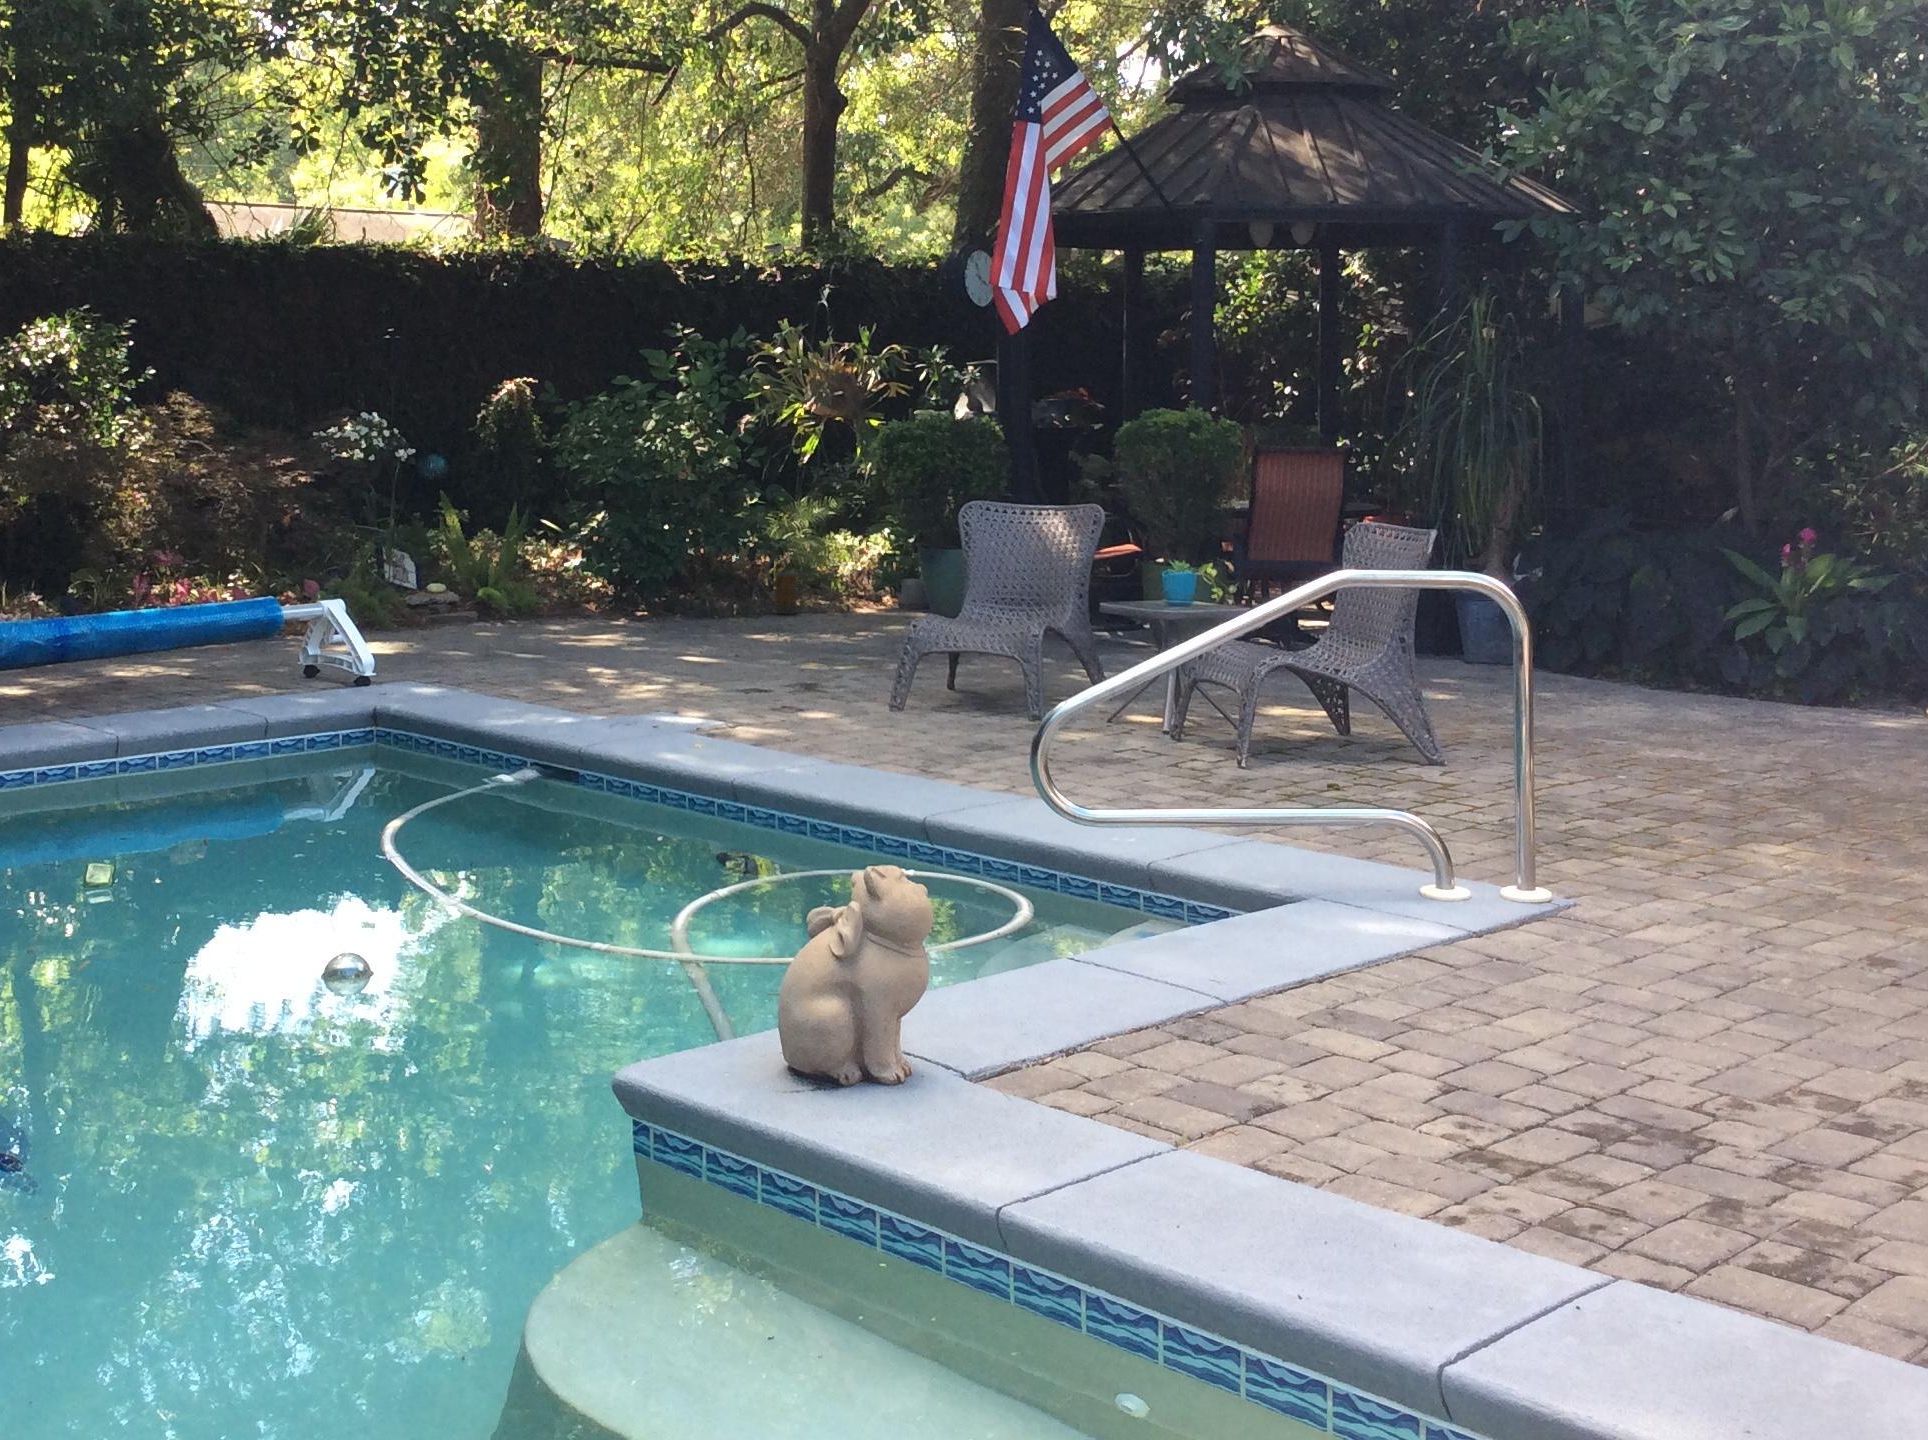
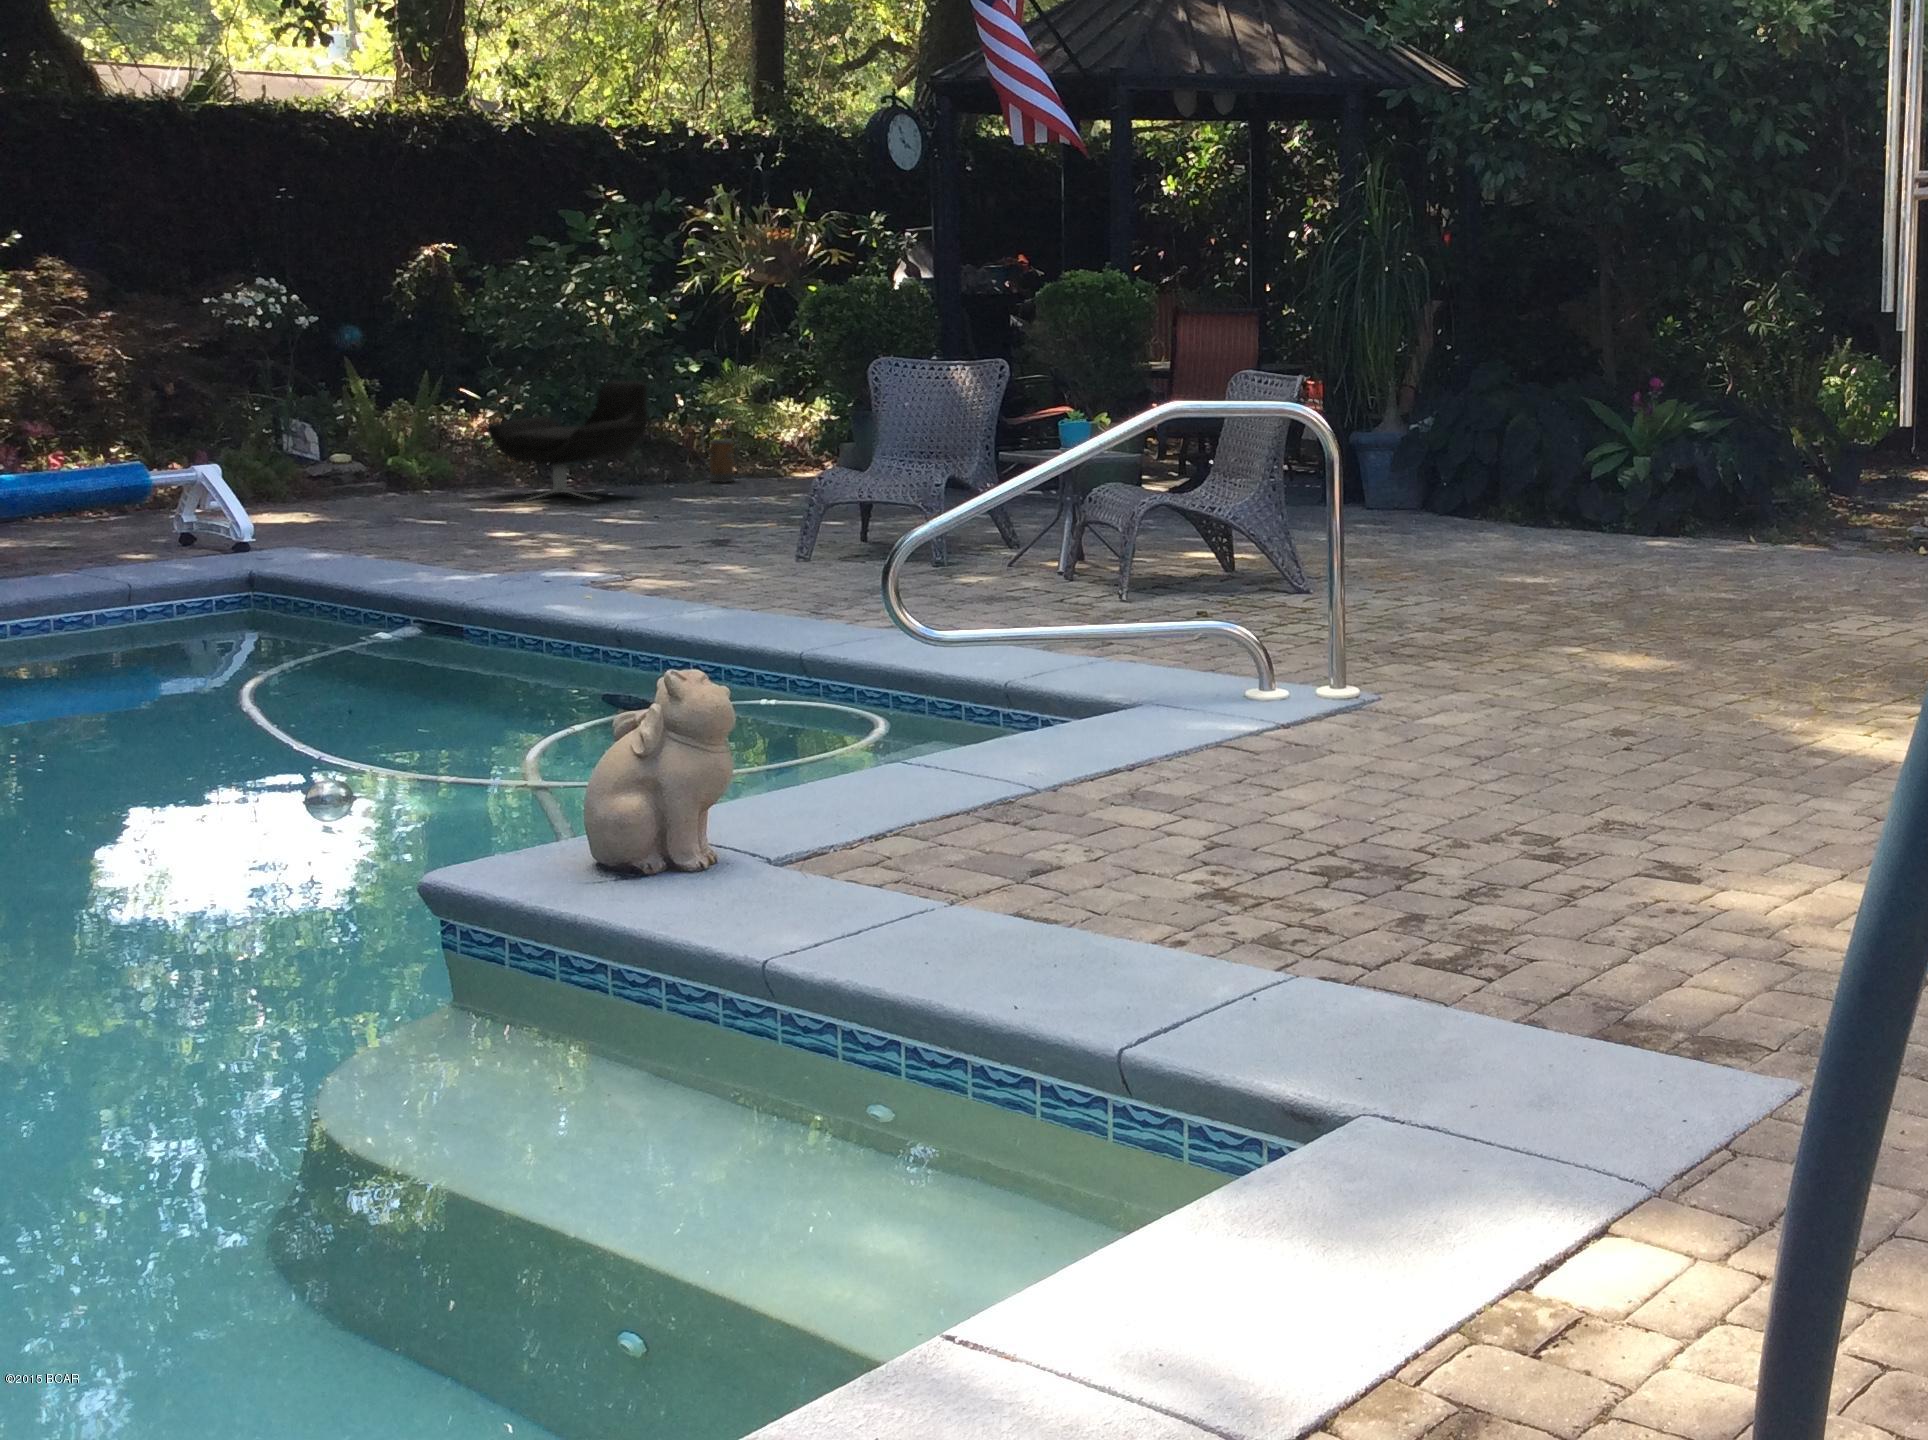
lounge chair: none [569,511,720,633] -> present [487,381,647,500]

